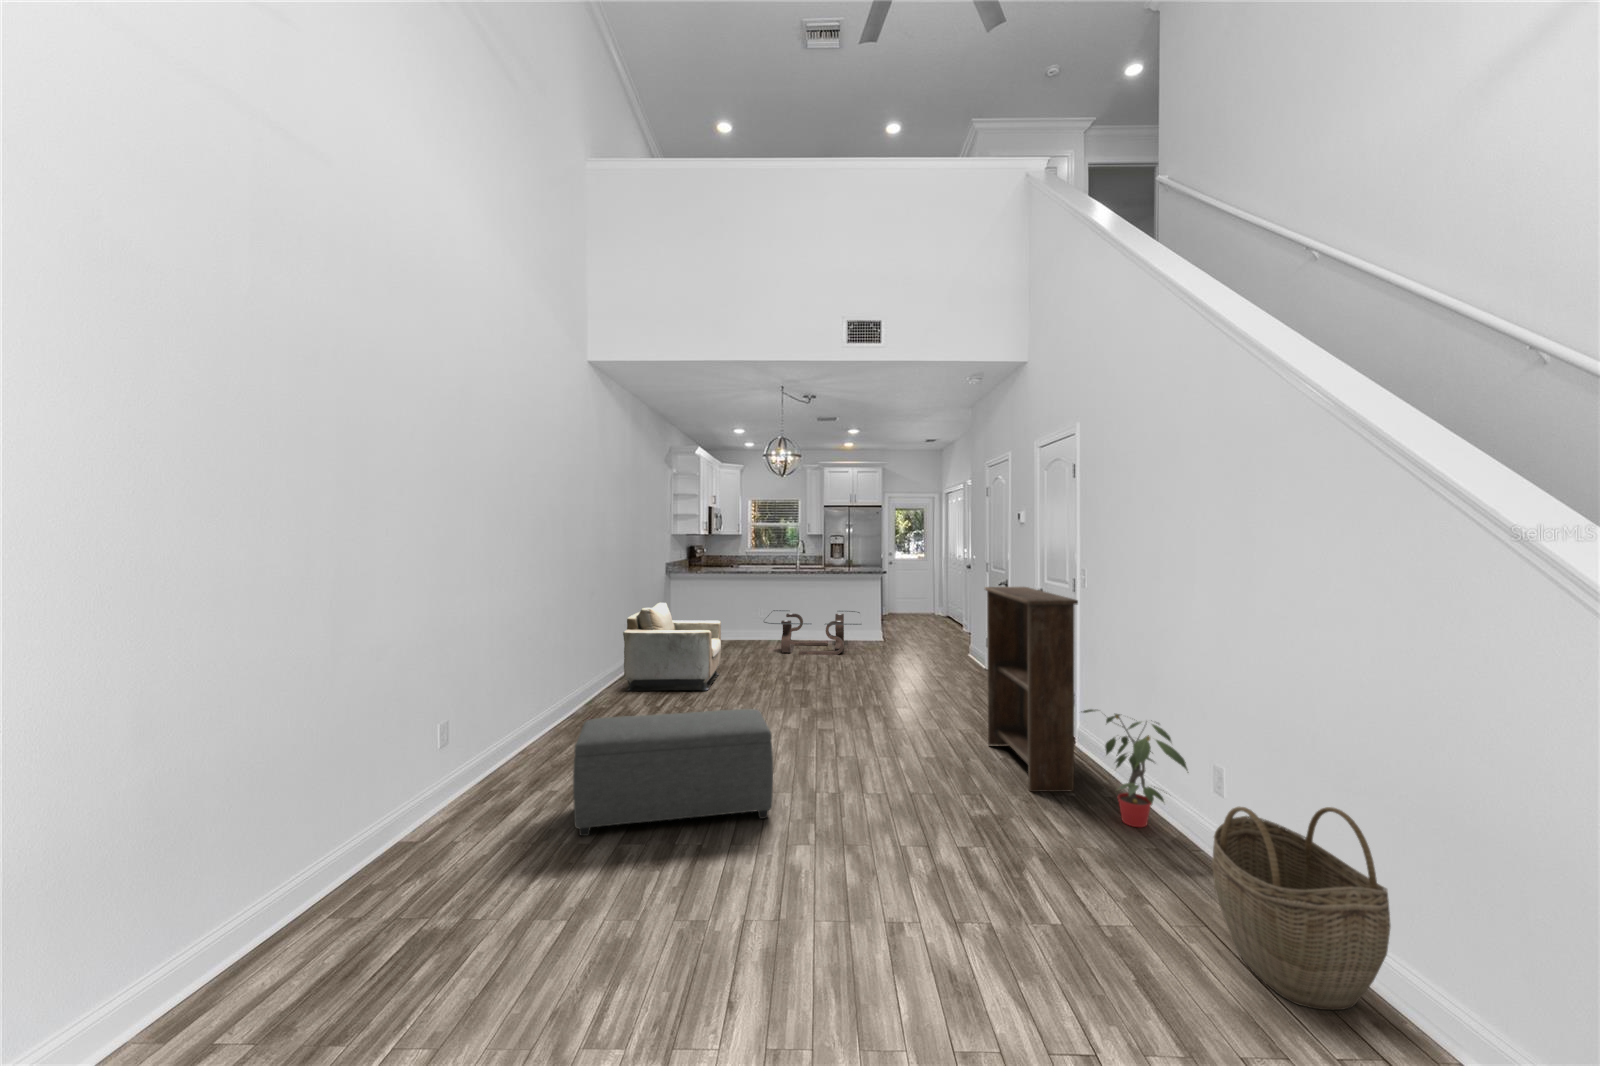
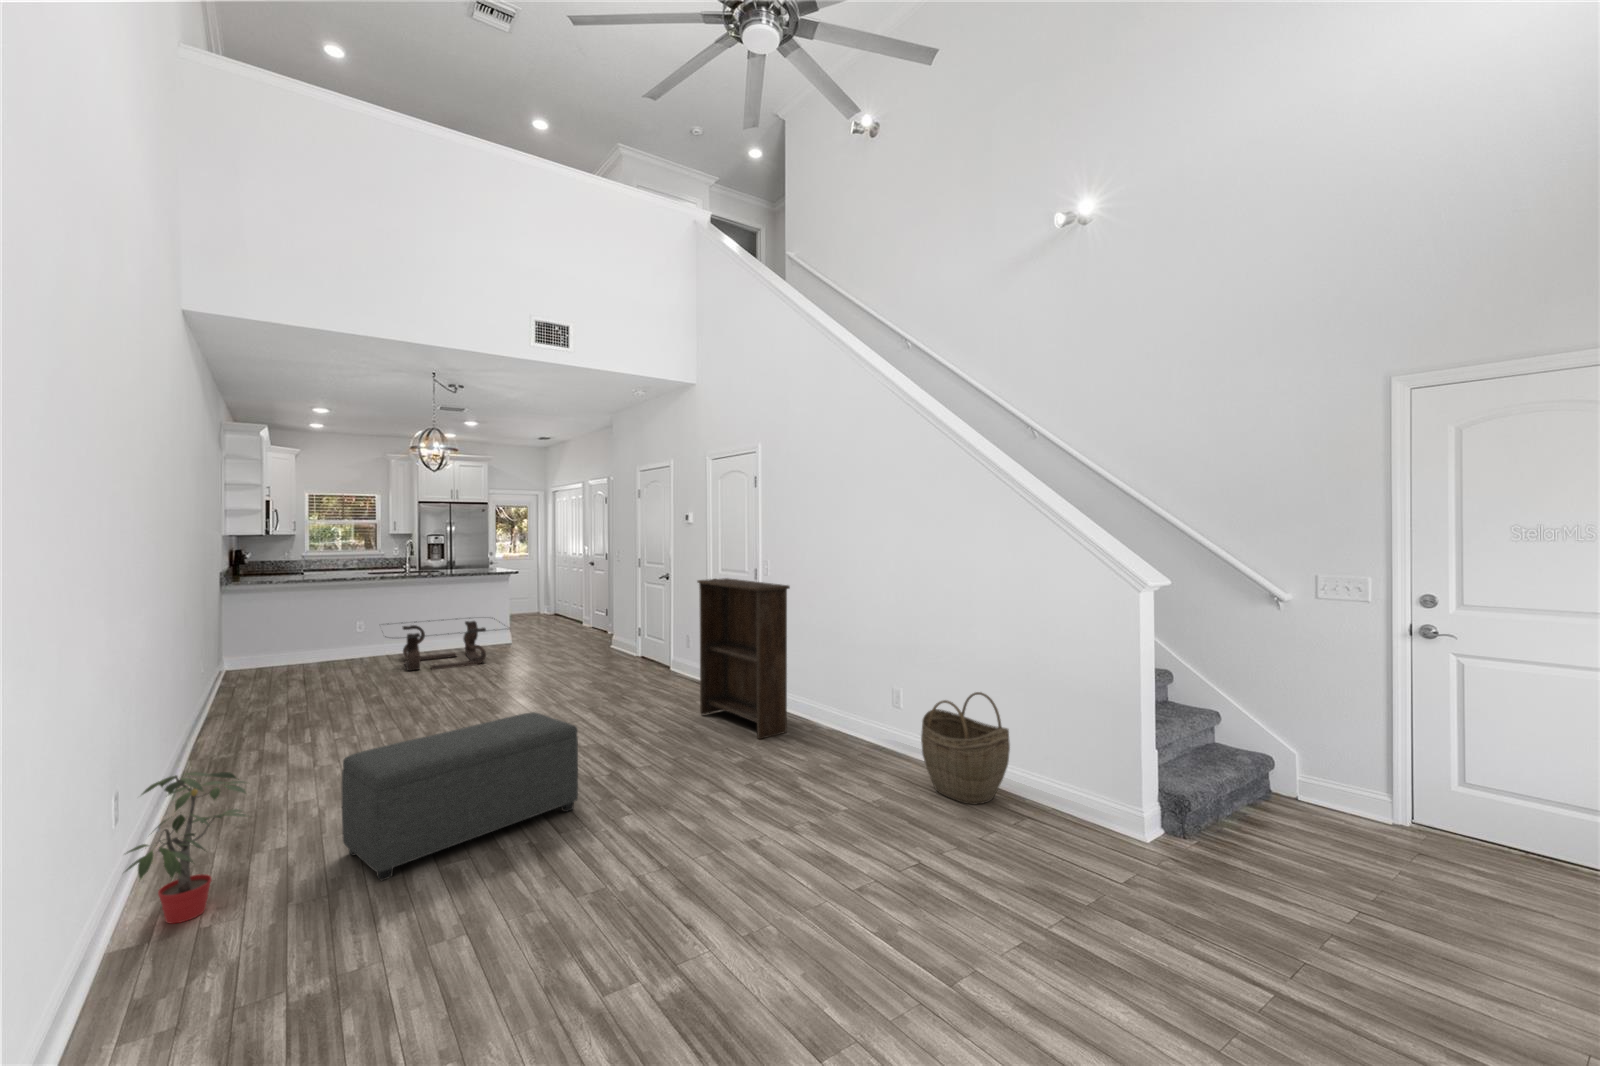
armchair: present [623,603,721,691] -> none [198,623,362,754]
potted plant: present [1083,709,1188,827] -> present [126,772,246,923]

